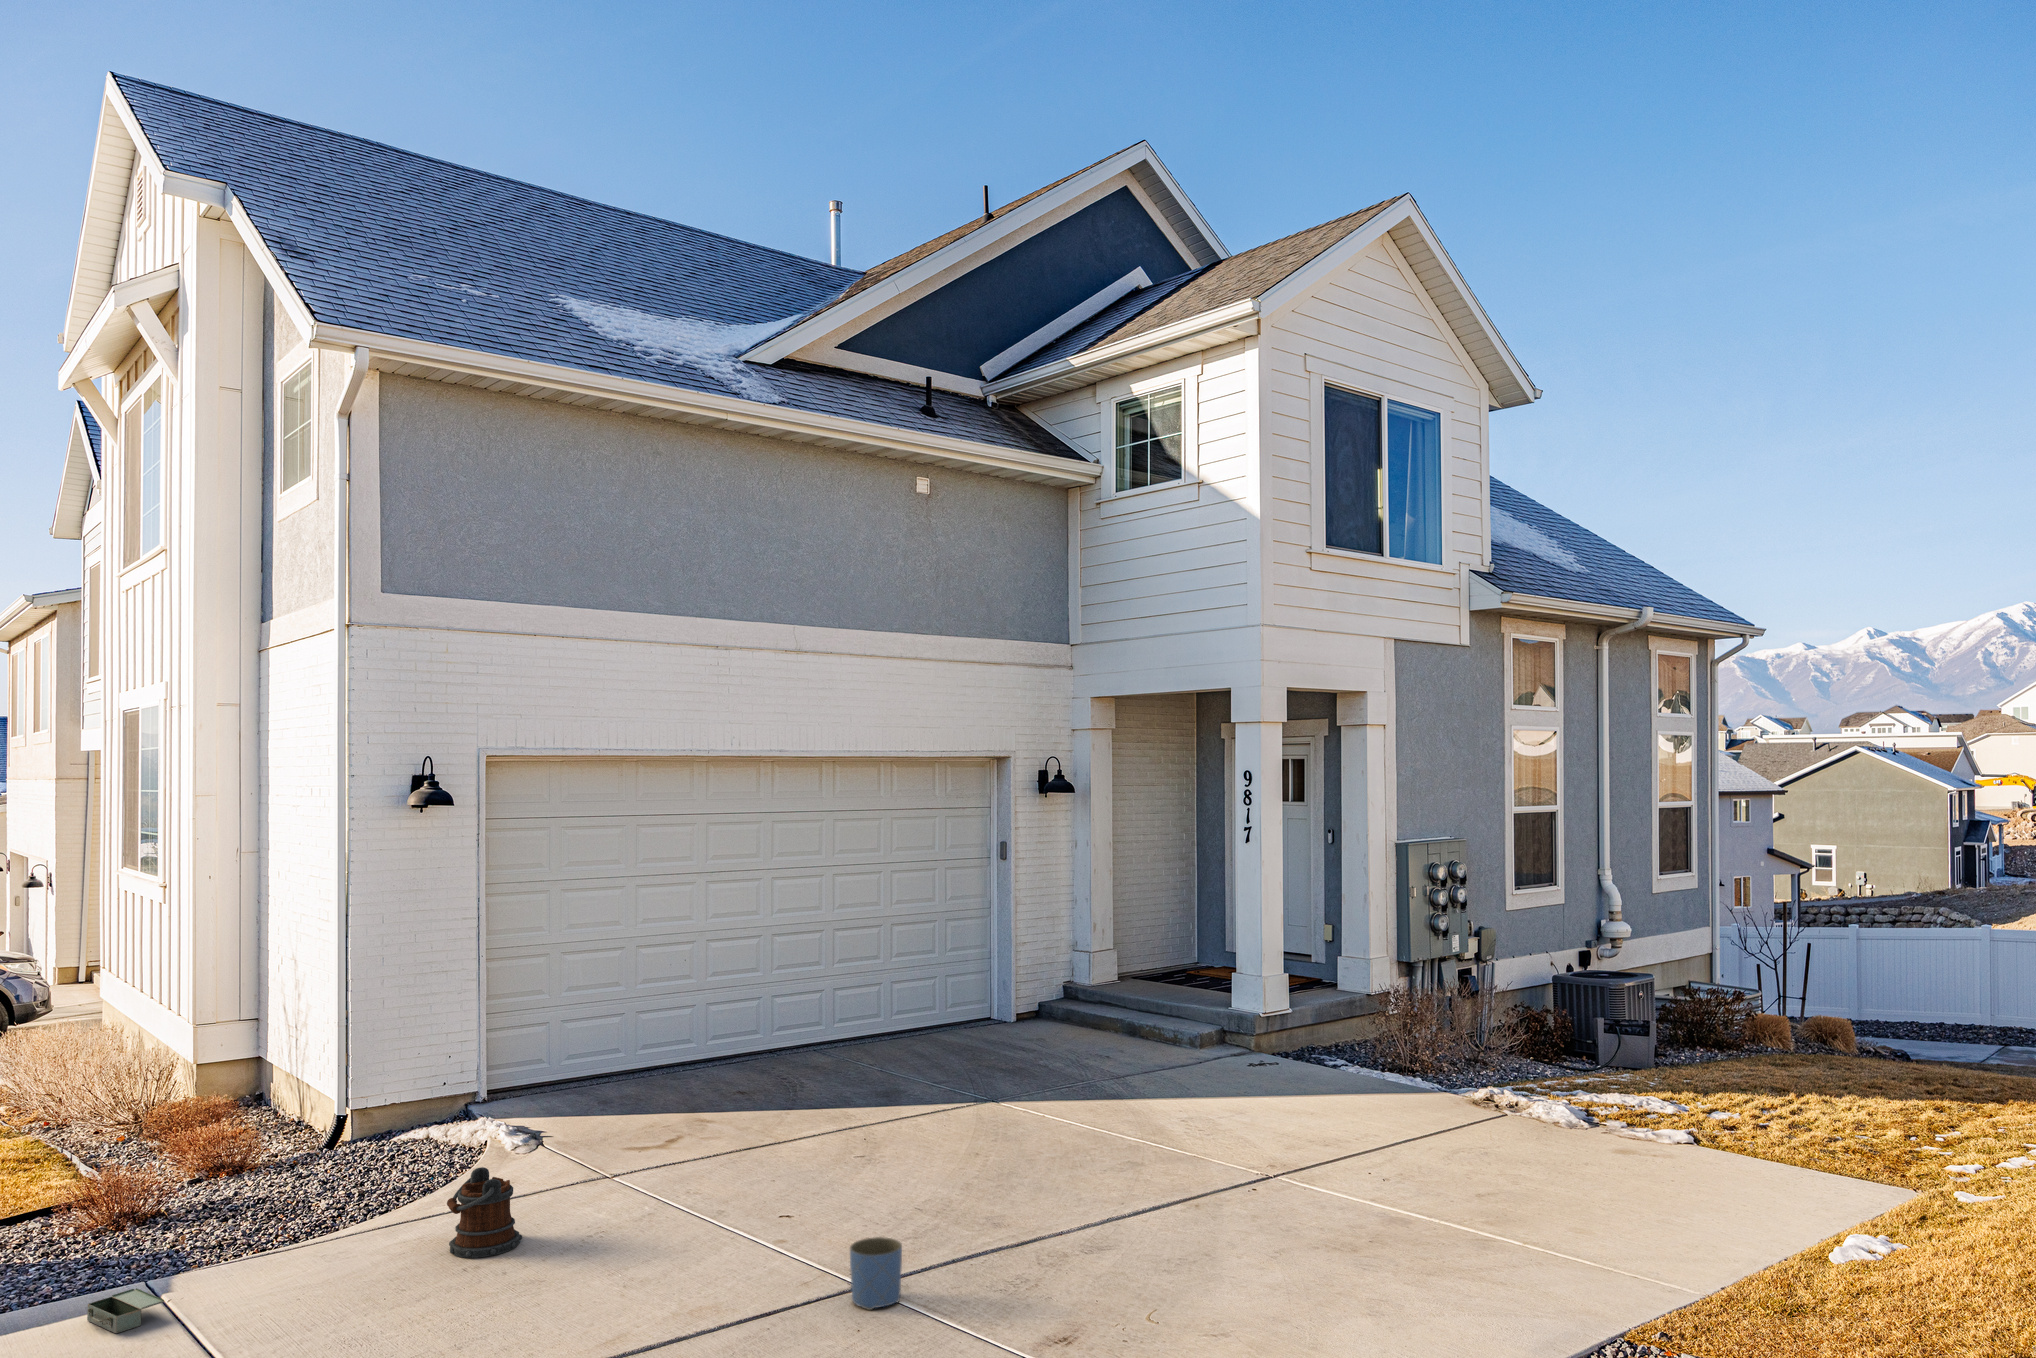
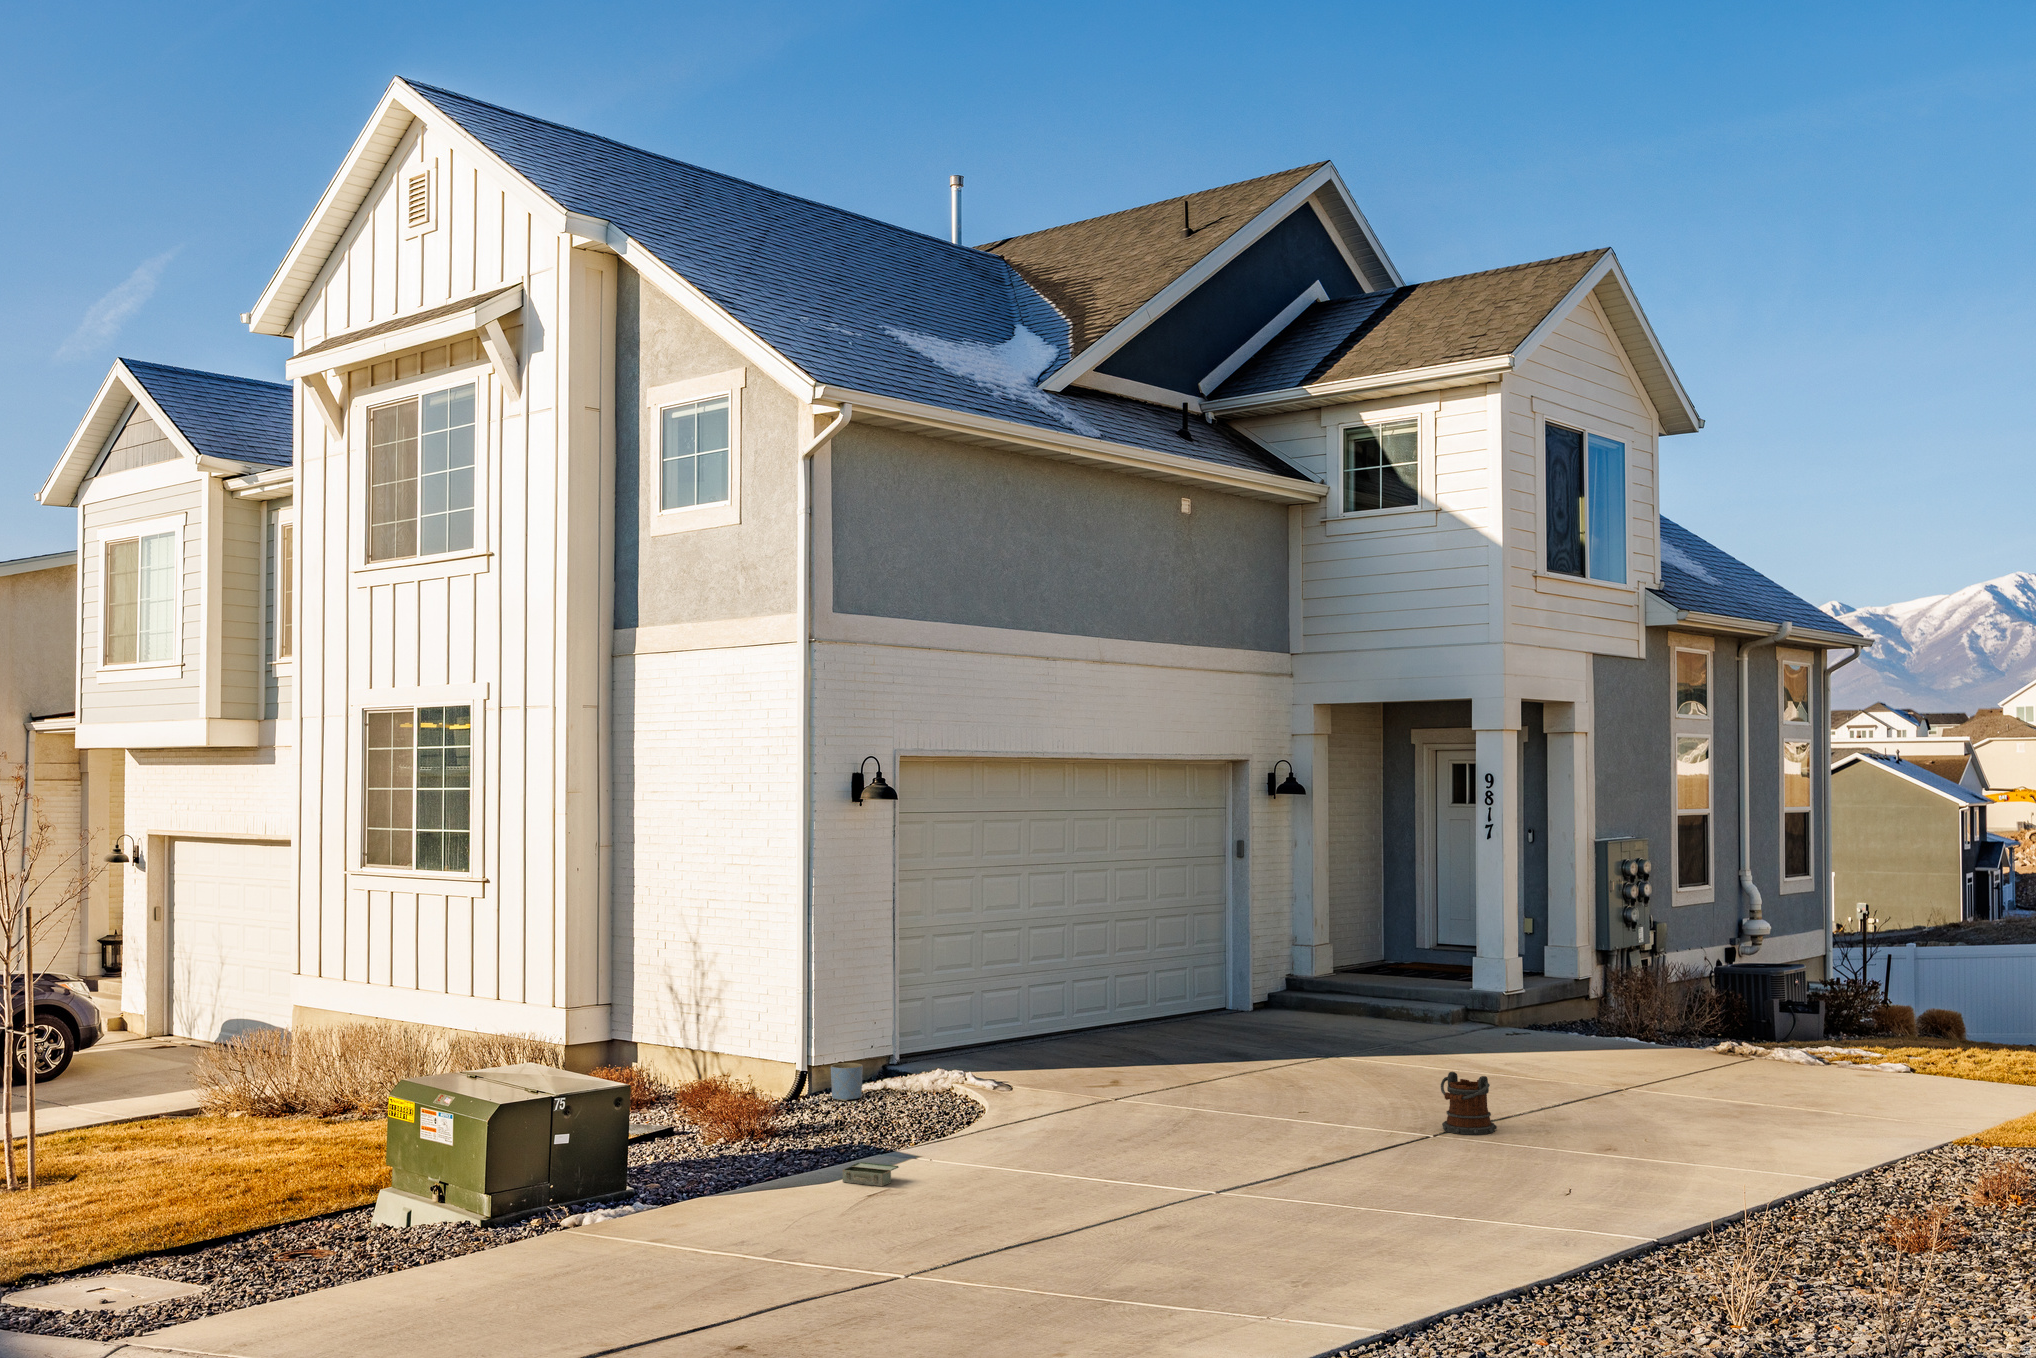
bucket: present [447,1167,522,1258] -> present [1441,1072,1497,1135]
planter: present [850,1237,902,1310] -> present [831,1063,863,1101]

